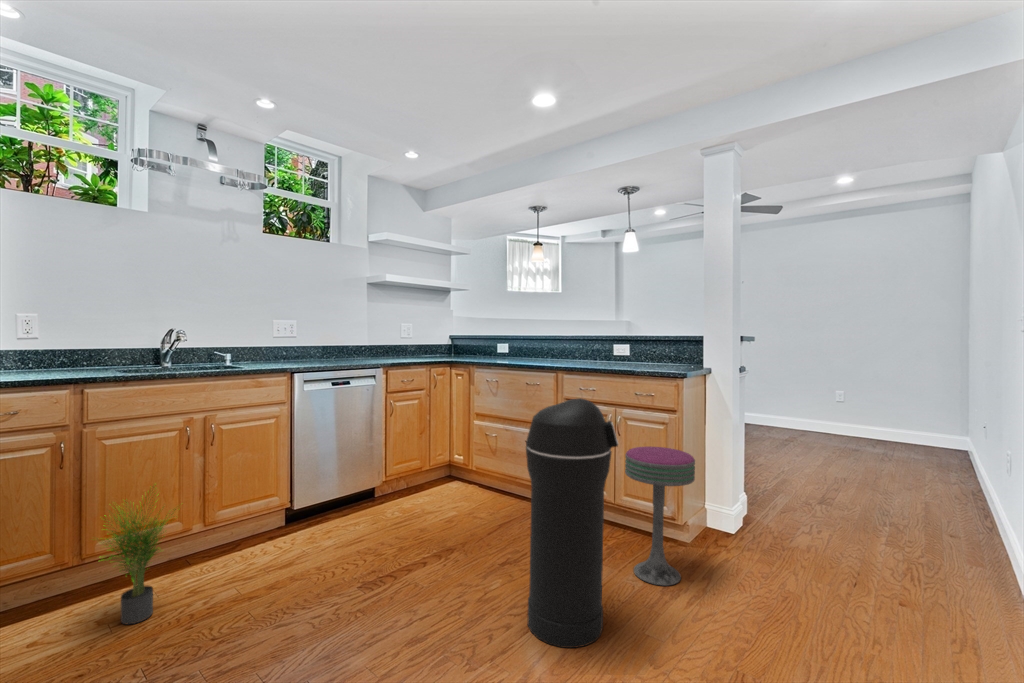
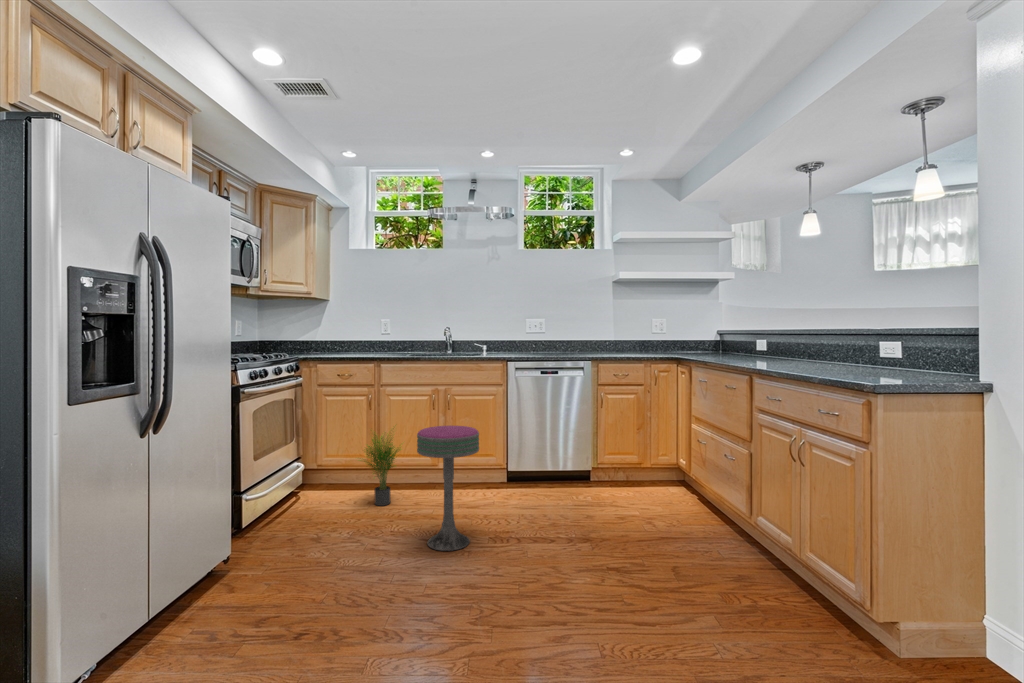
trash can: present [526,398,618,648] -> none [537,383,625,635]
bar stool: present [625,447,695,586] -> present [417,426,479,551]

